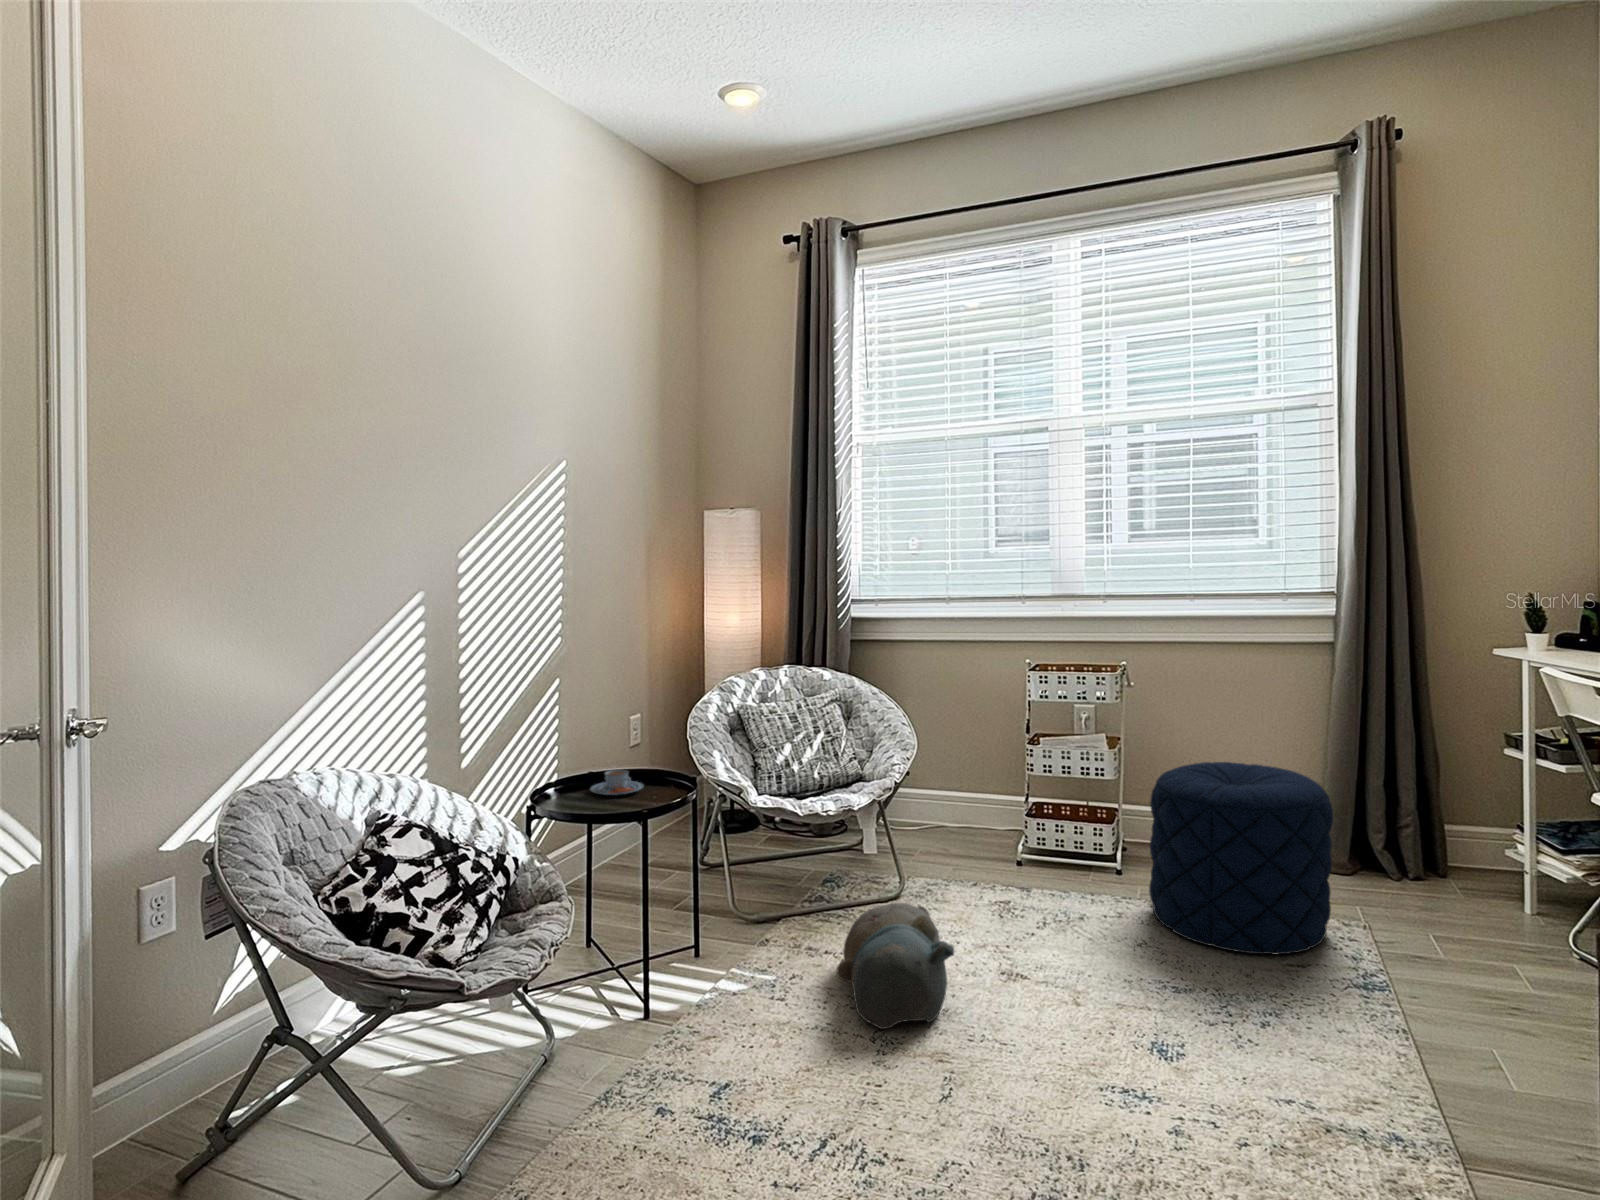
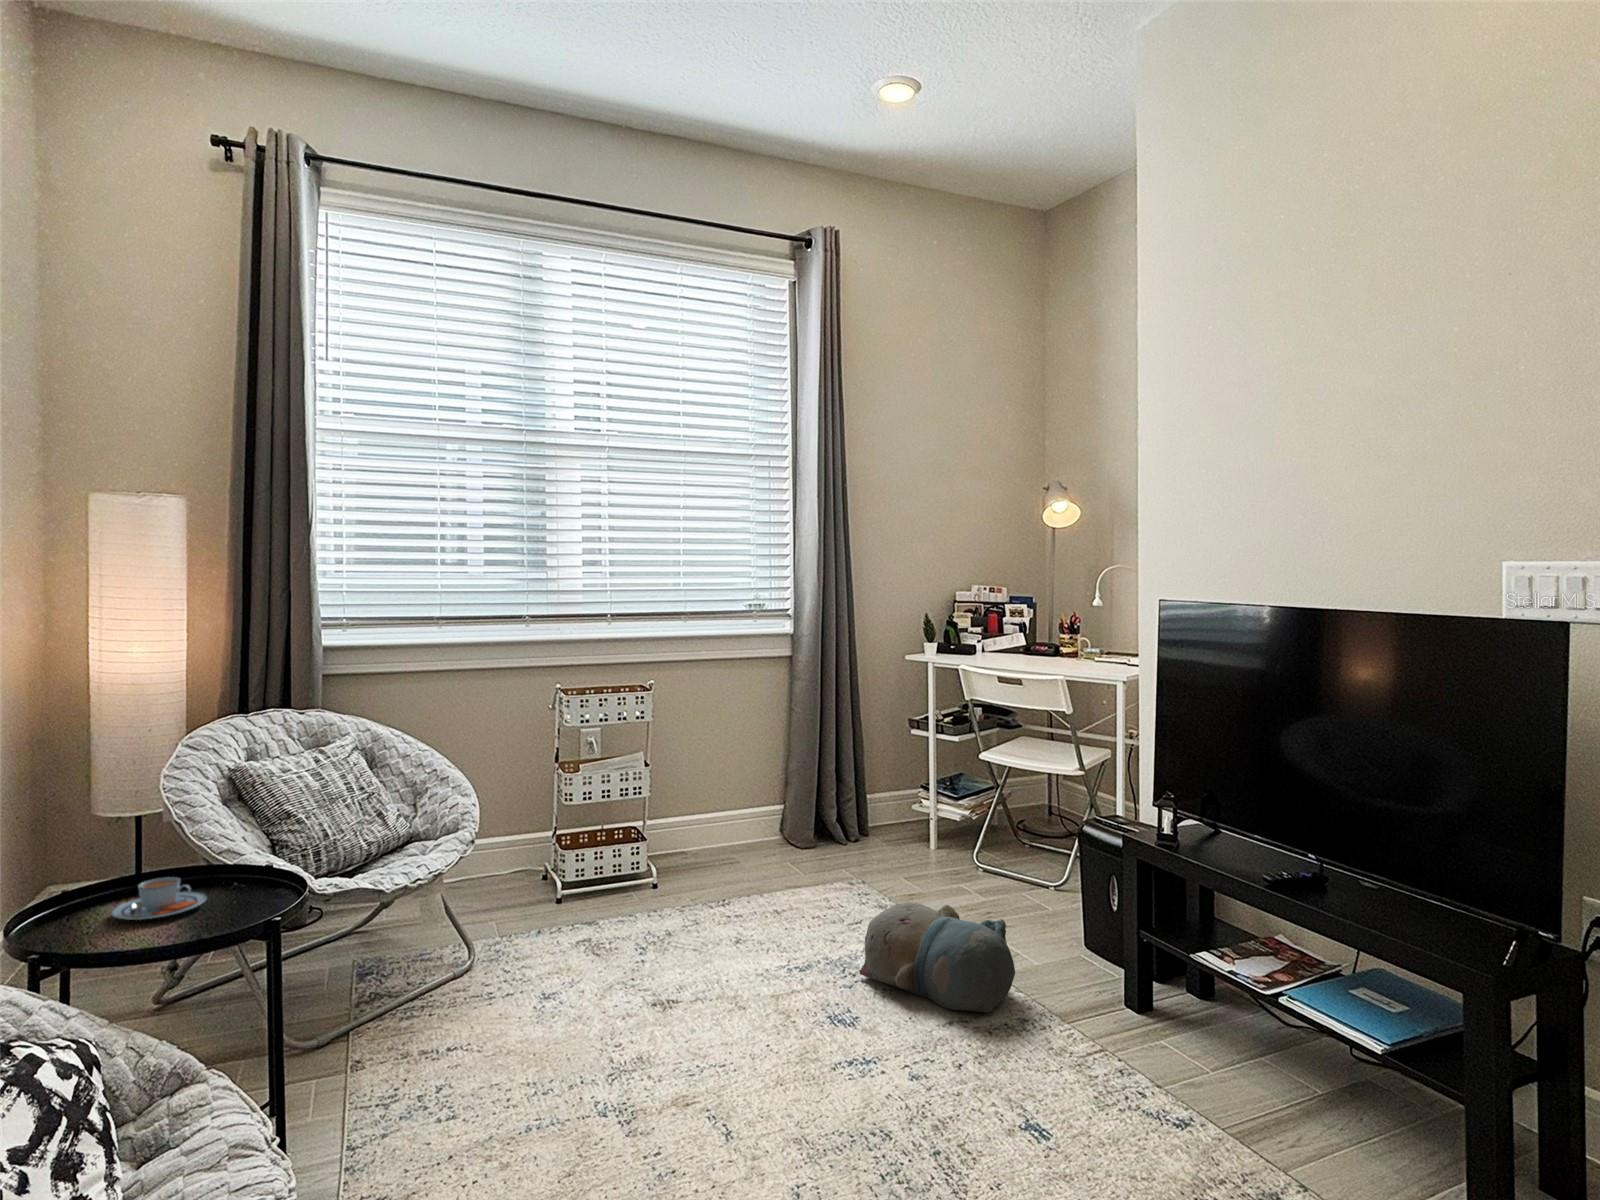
pouf: present [1149,762,1333,954] -> none [720,760,867,928]
plush toy: present [837,903,954,1029] -> present [859,902,1015,1012]

